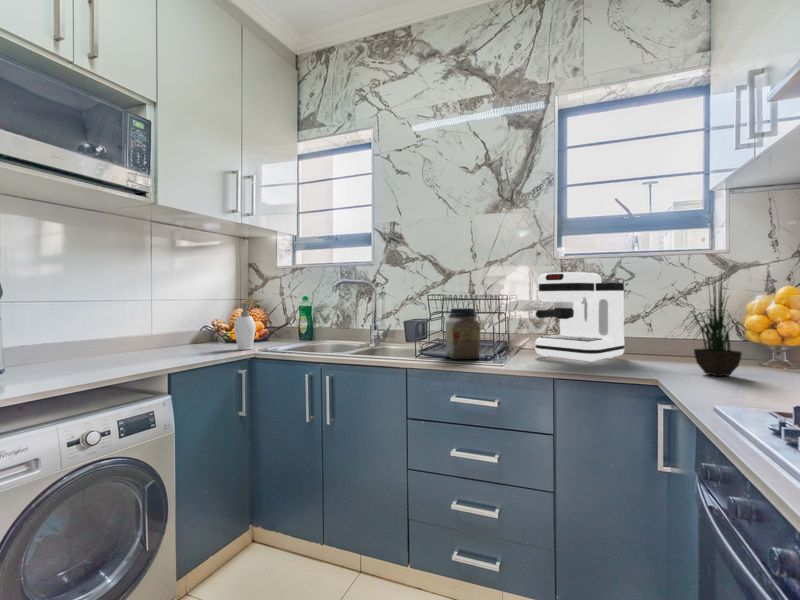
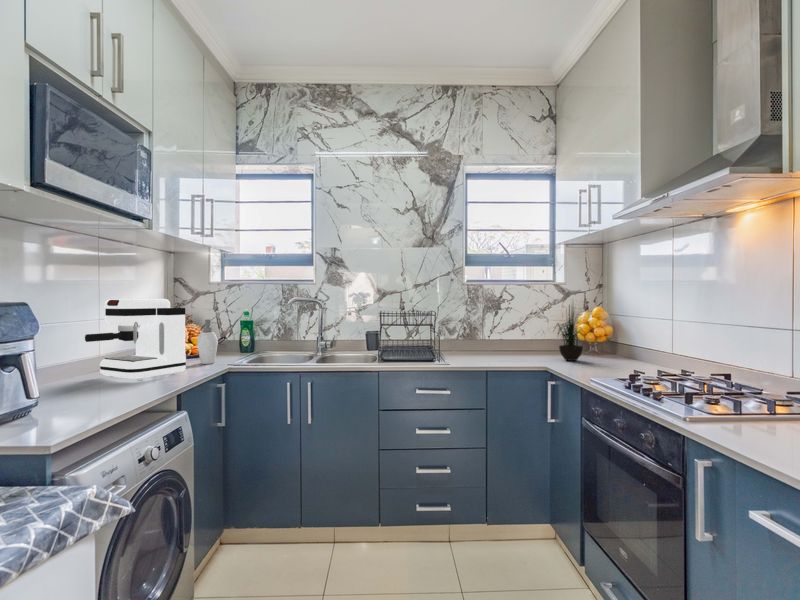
coffee maker: present [535,272,624,363] -> present [85,299,186,380]
jar: present [446,308,480,359] -> none [400,322,427,361]

